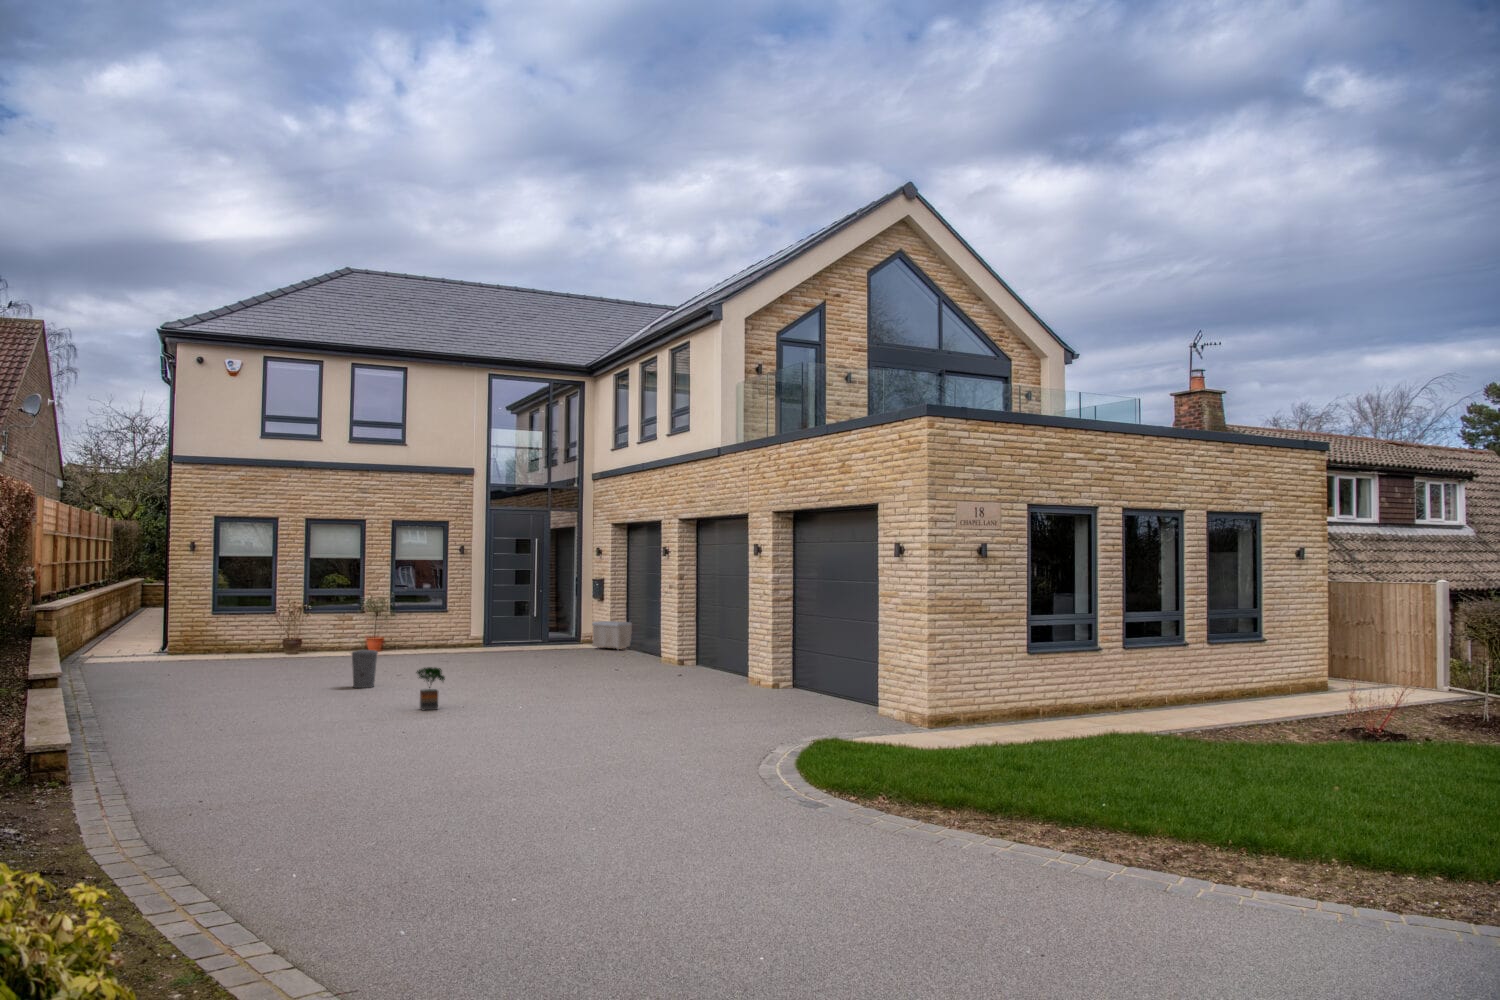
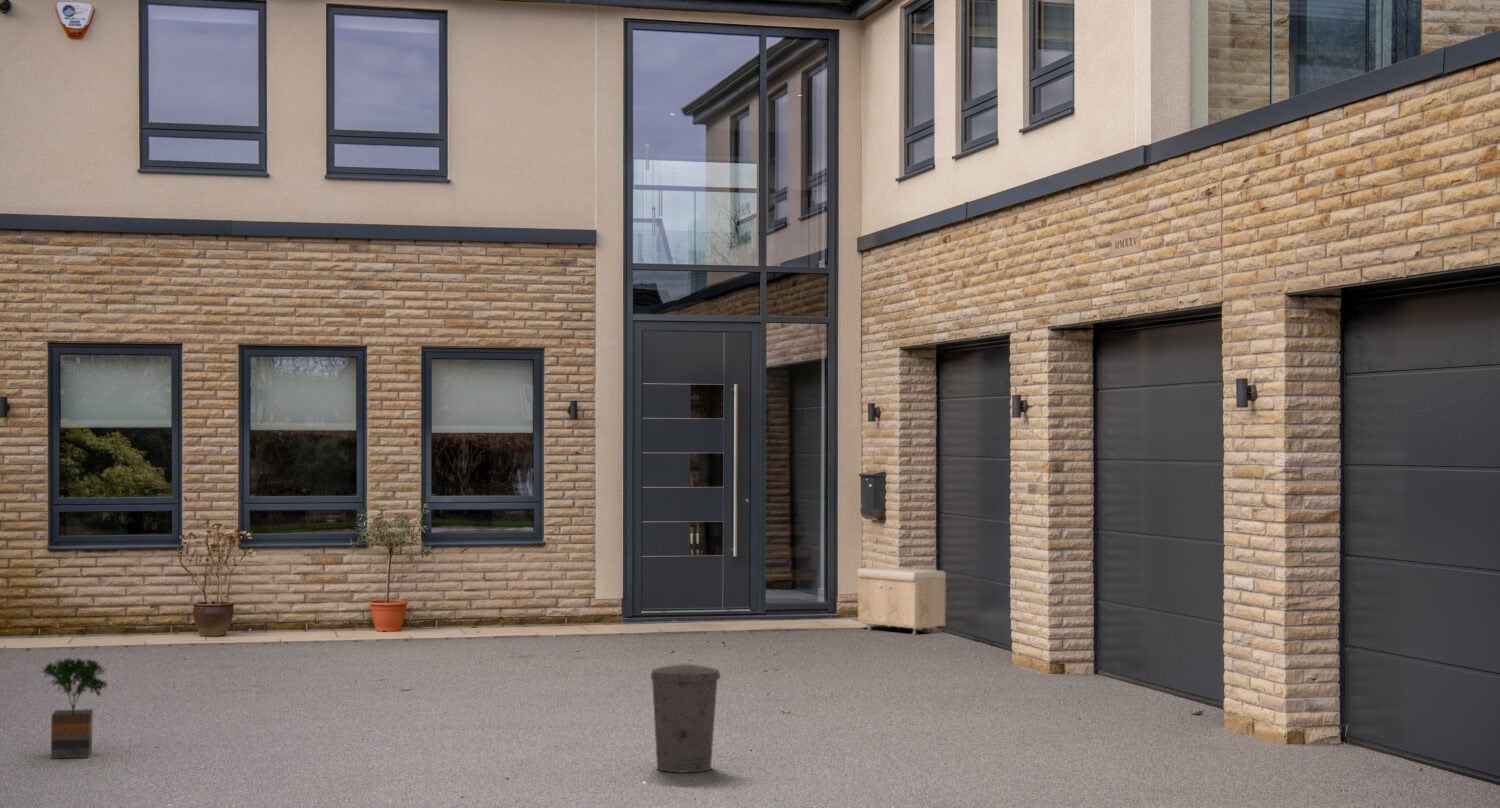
trash can: present [352,650,378,688] -> present [651,664,720,772]
potted tree: present [416,667,445,710] -> present [43,659,108,759]

